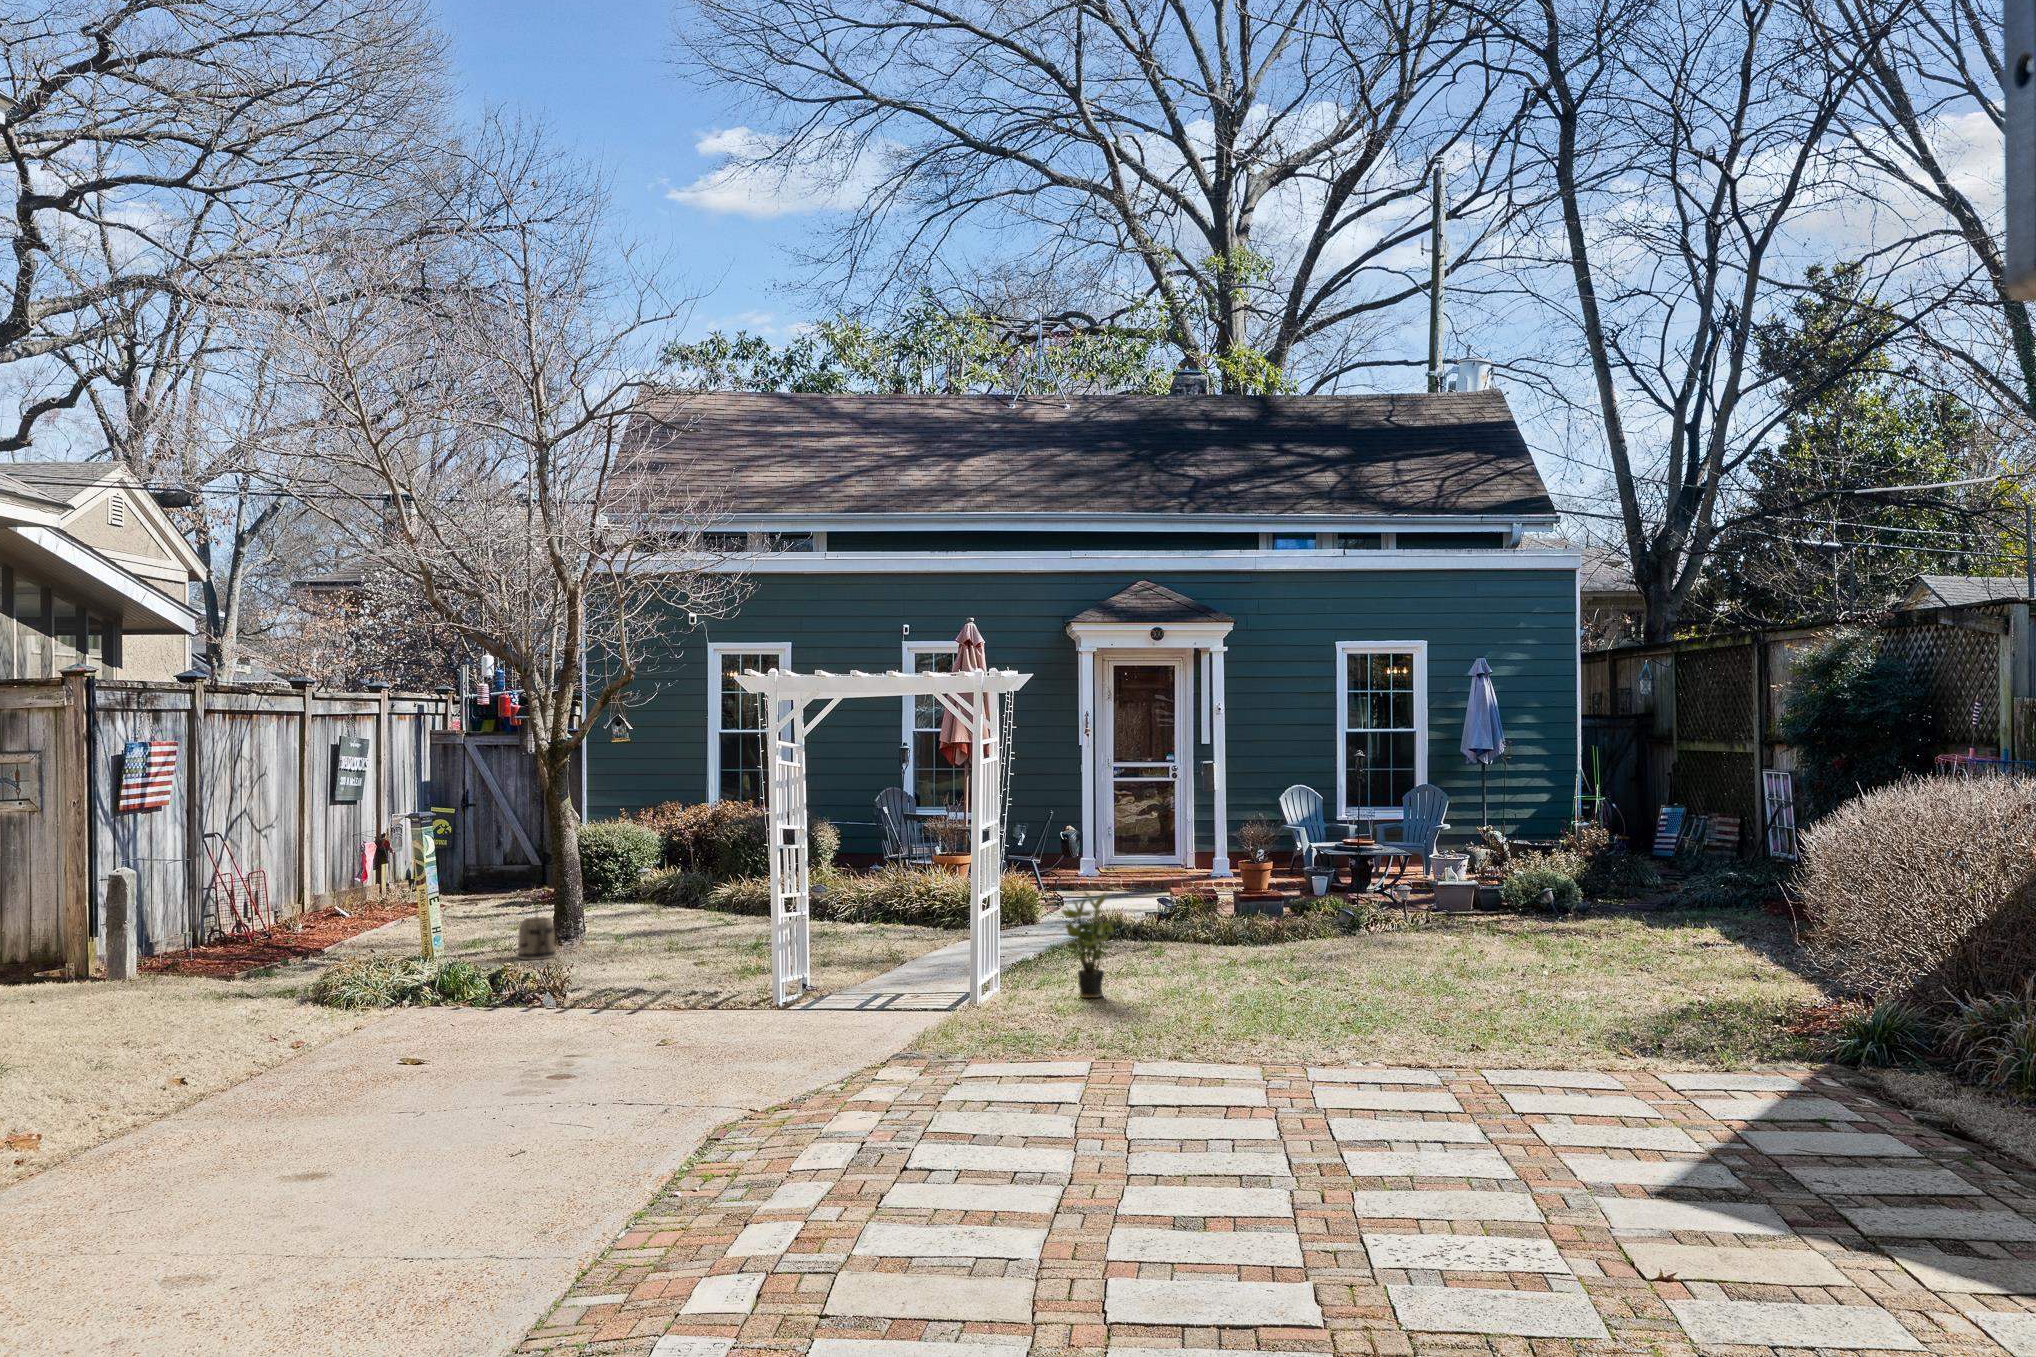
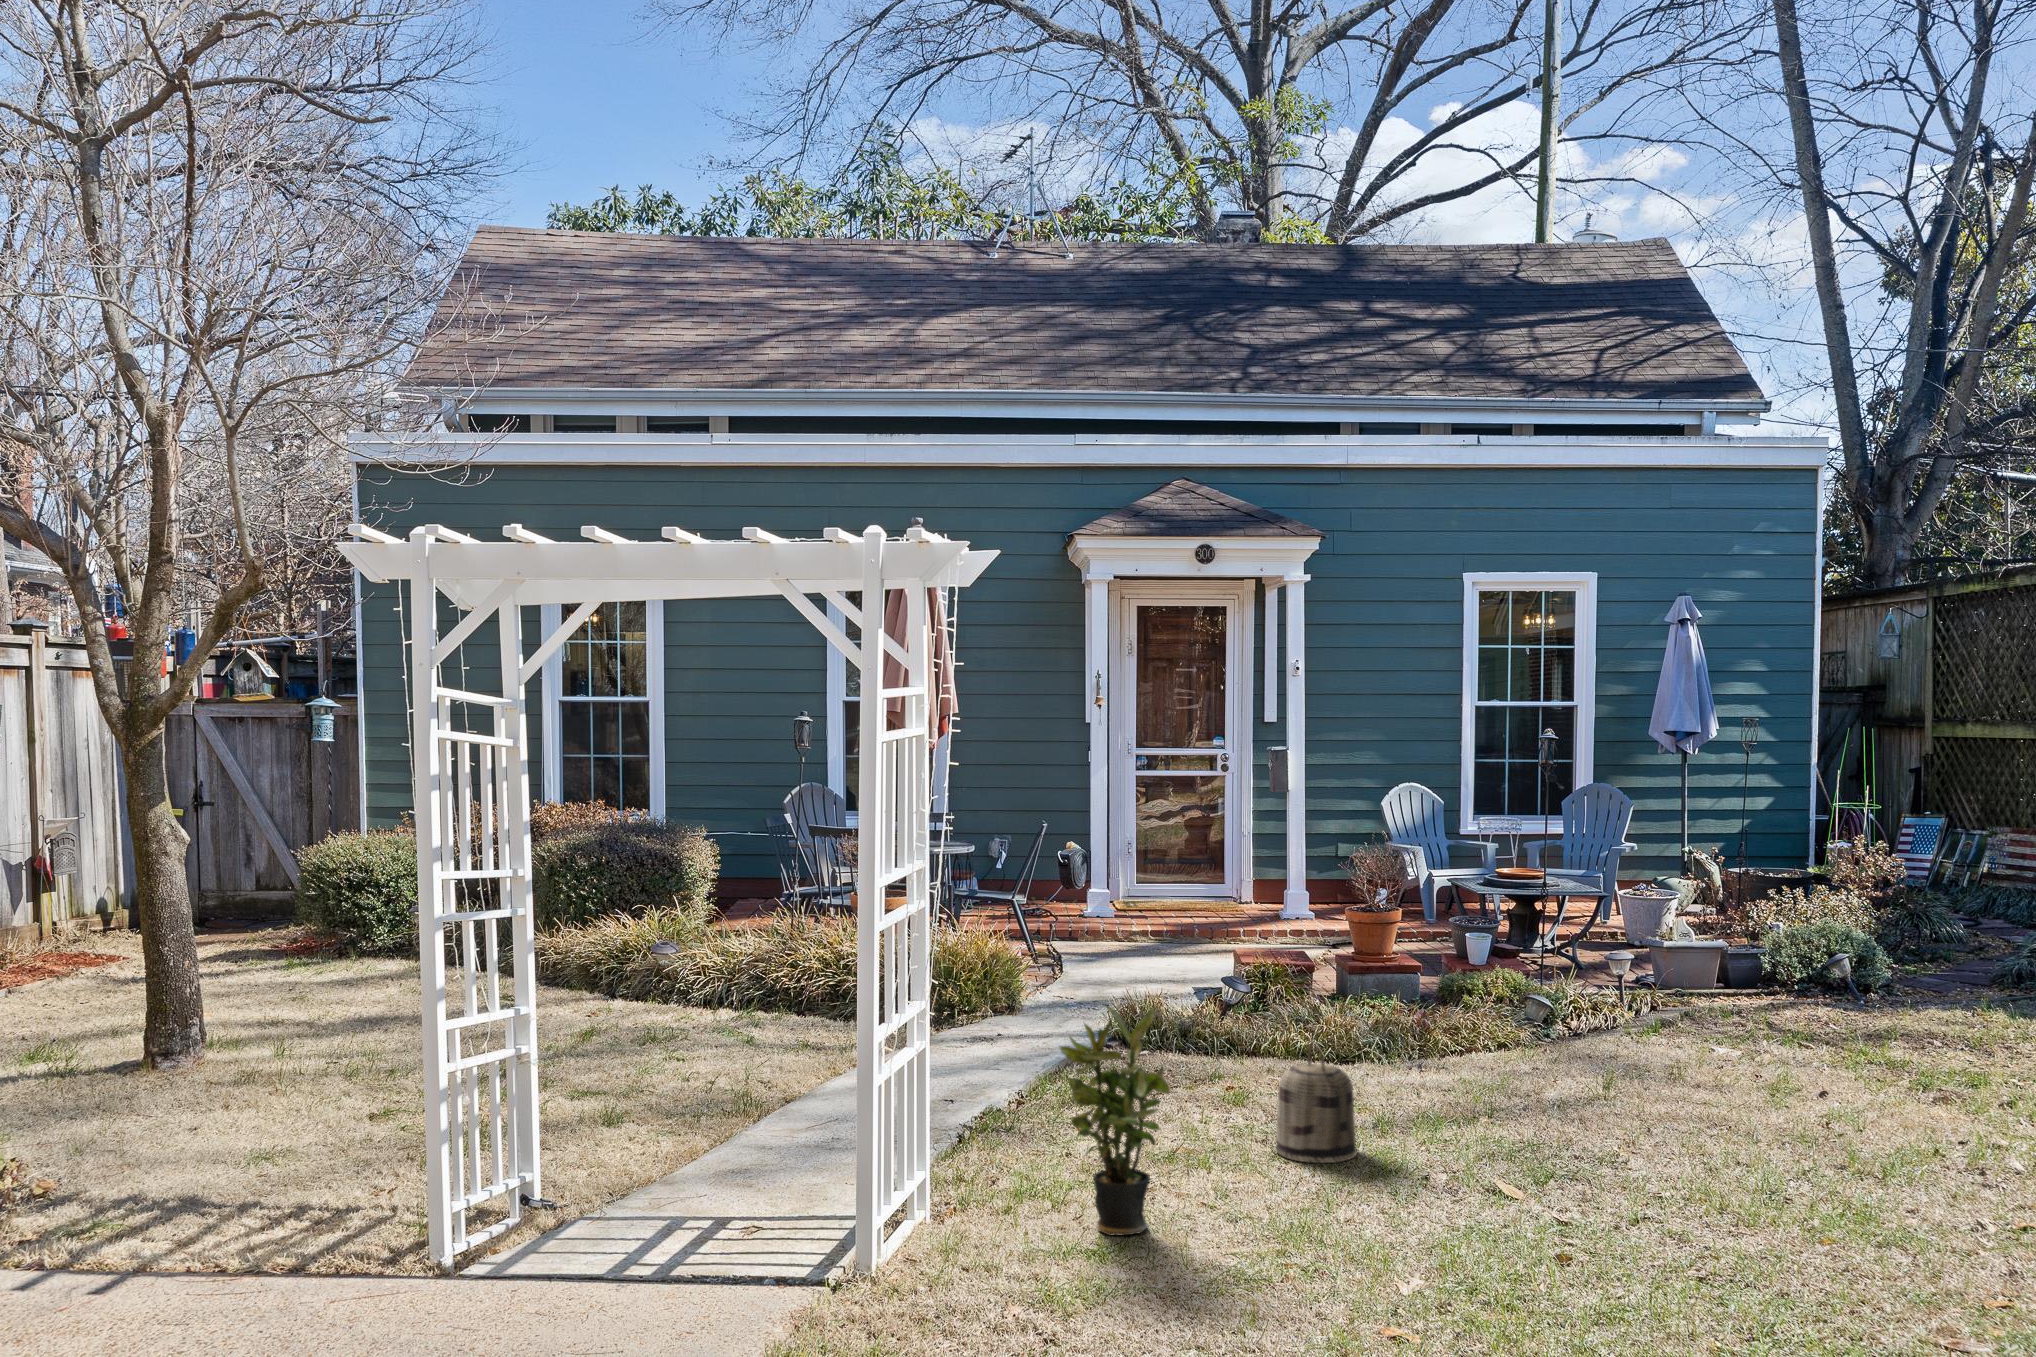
basket: present [518,907,556,960] -> present [1276,1043,1357,1163]

